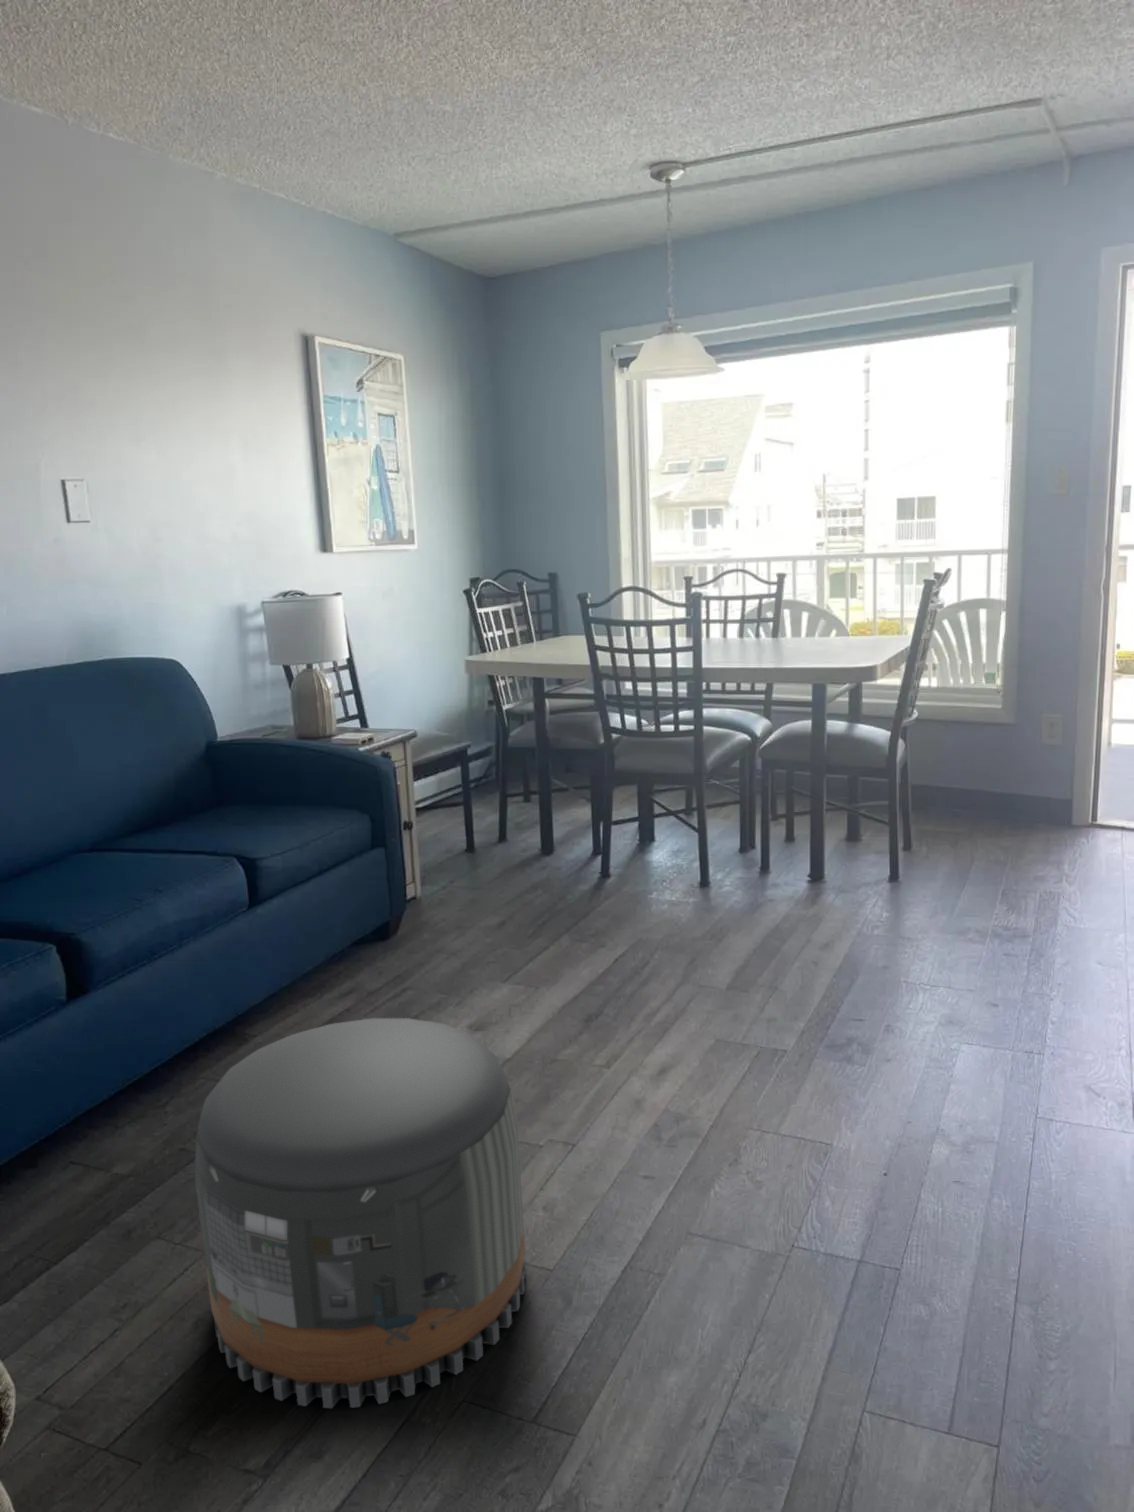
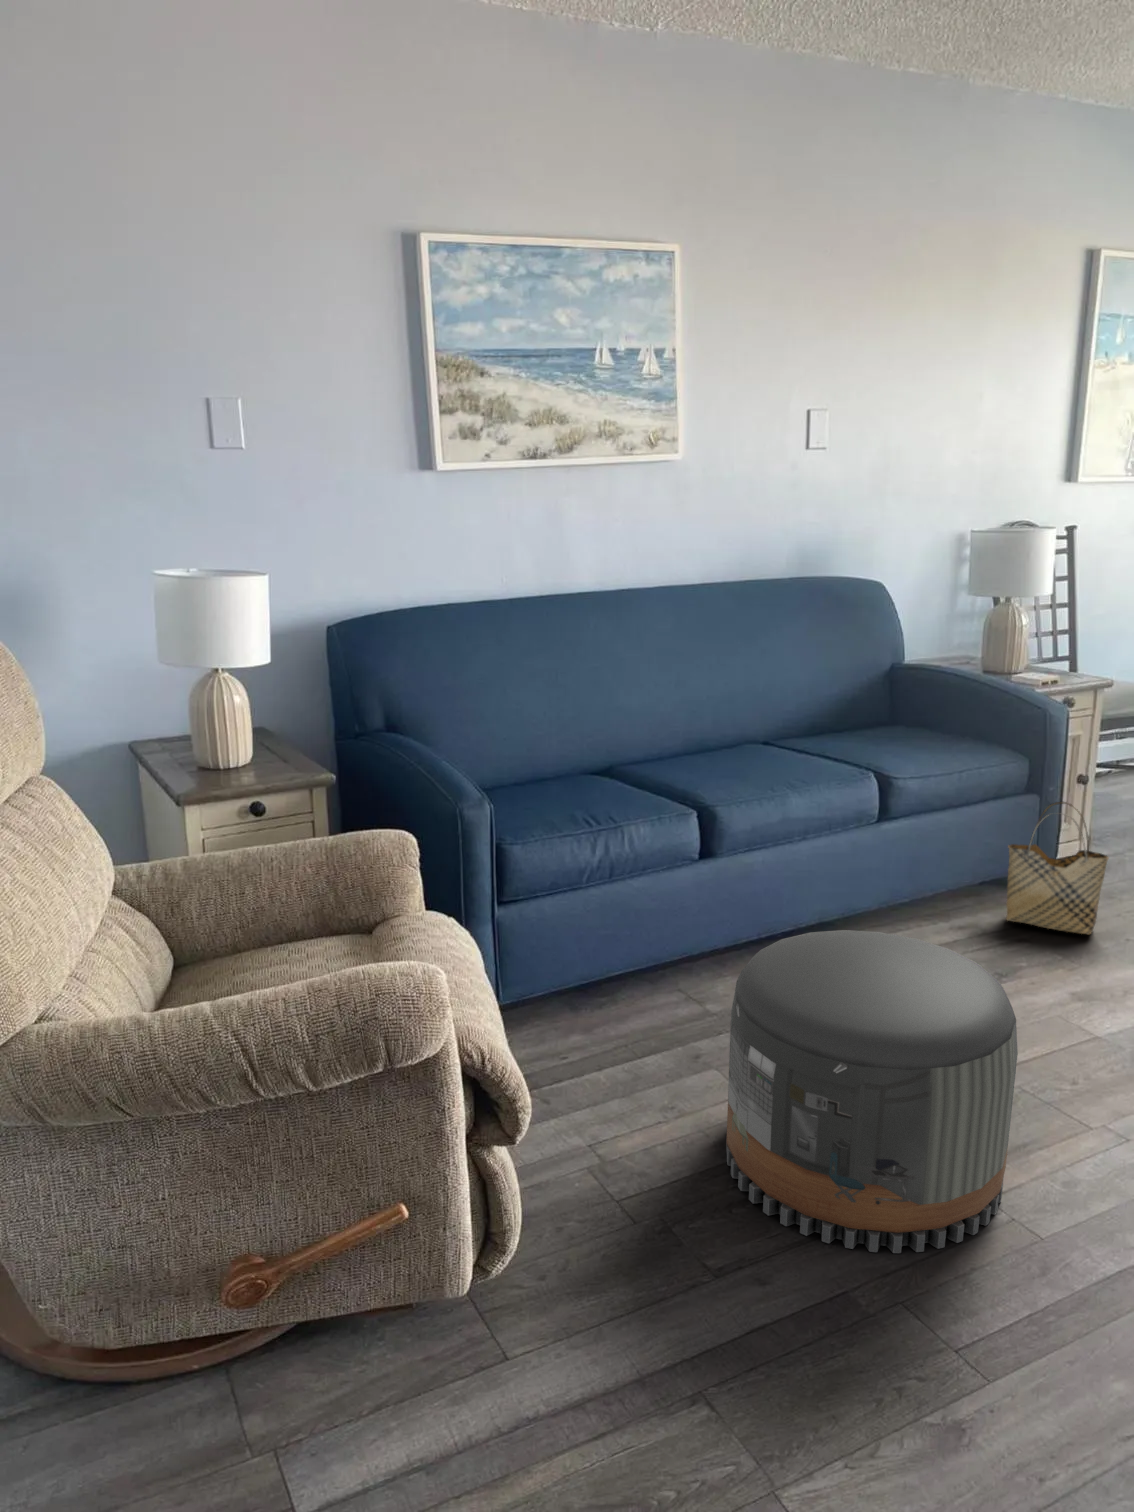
woven basket: none [375,846,466,974] -> present [1006,802,1109,934]

